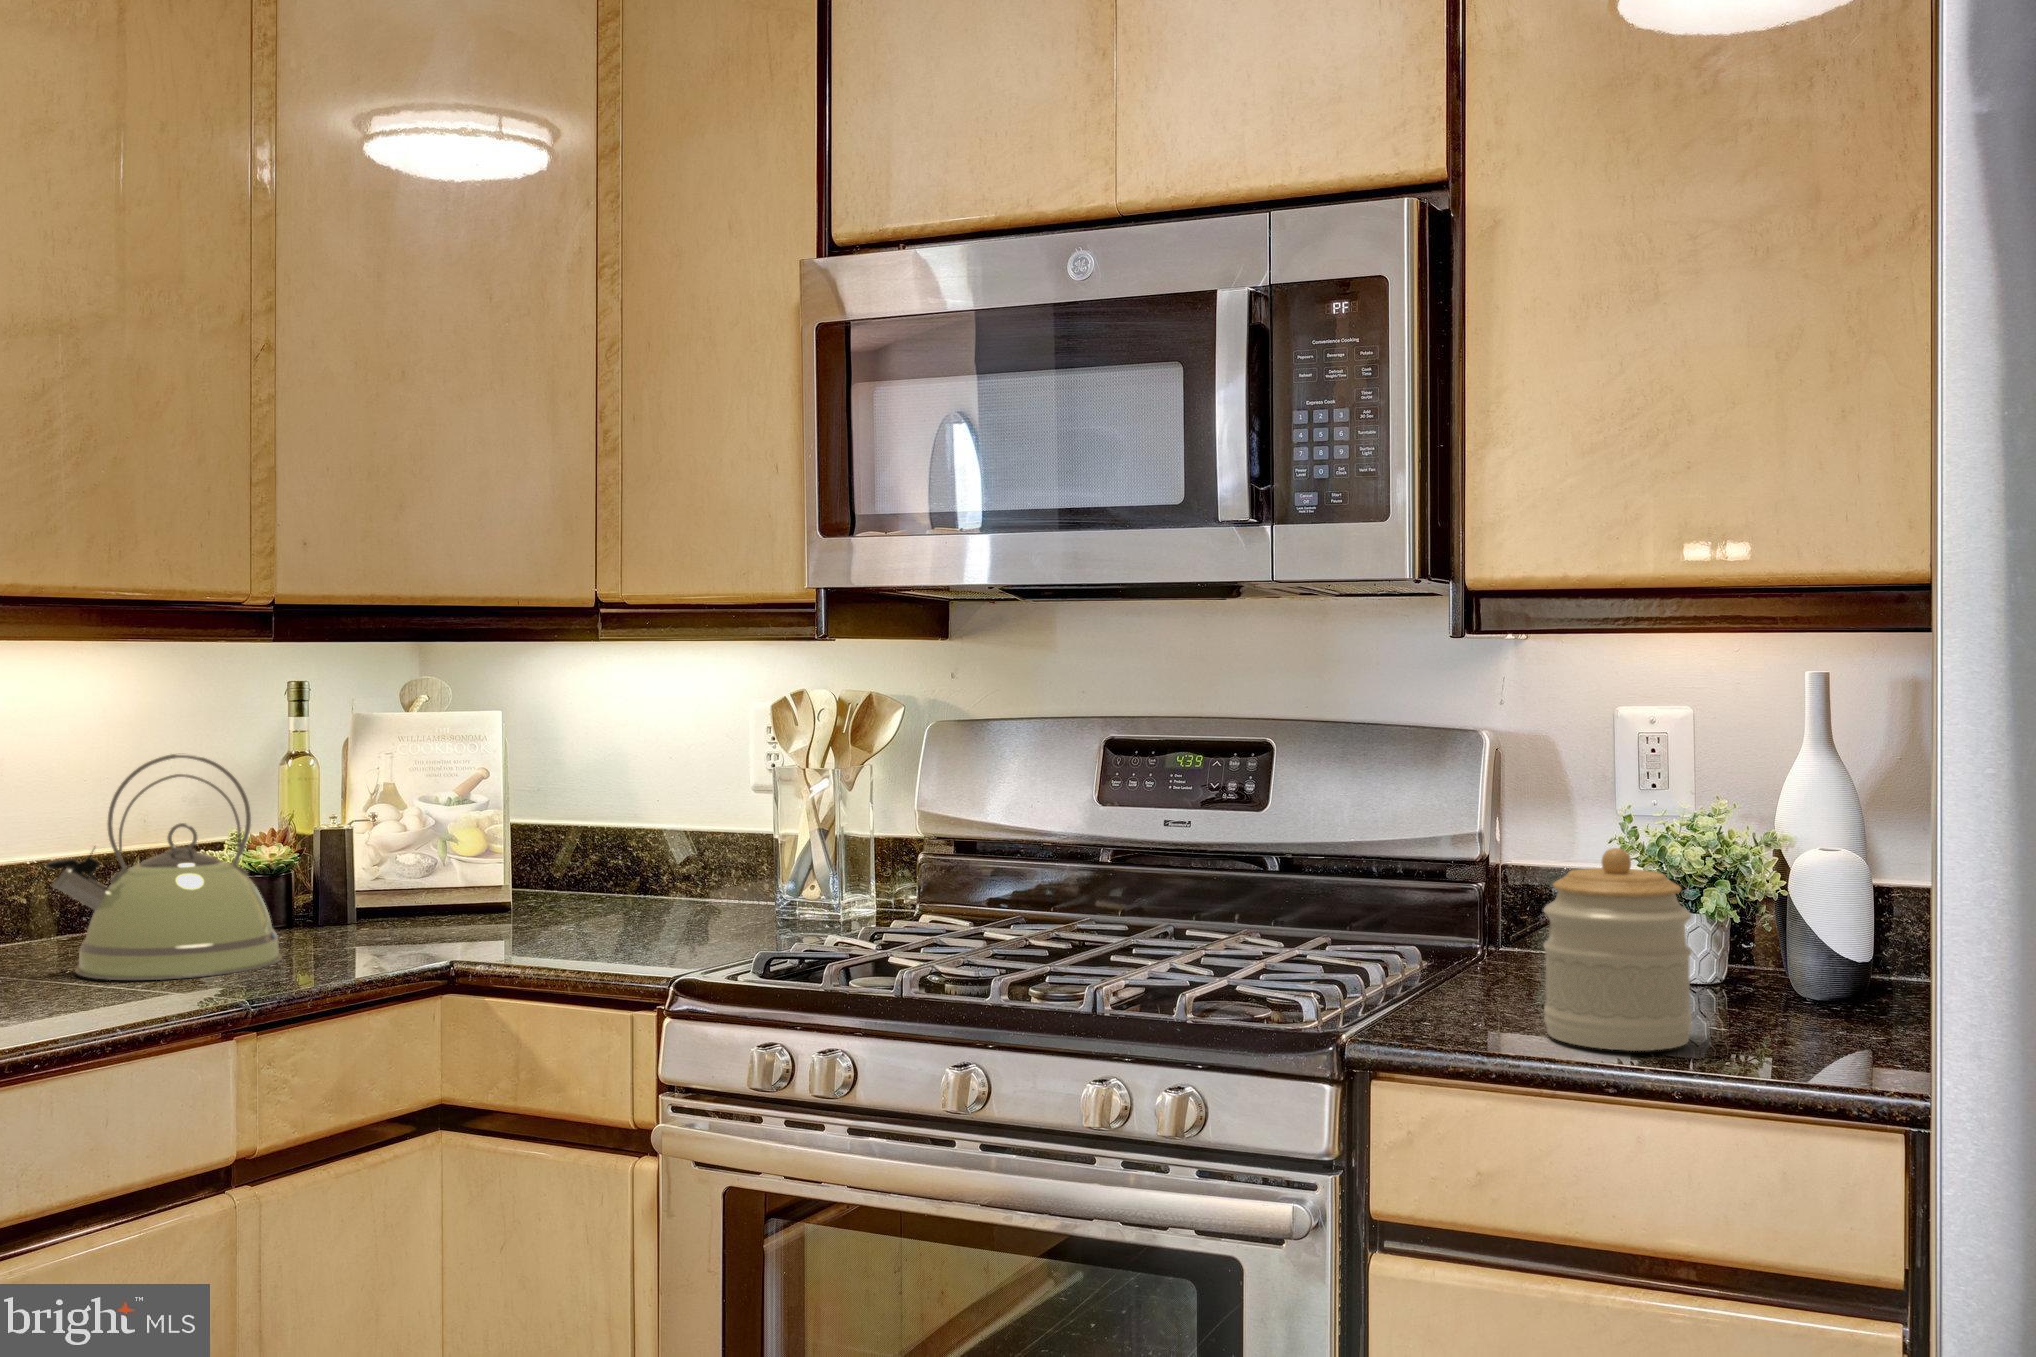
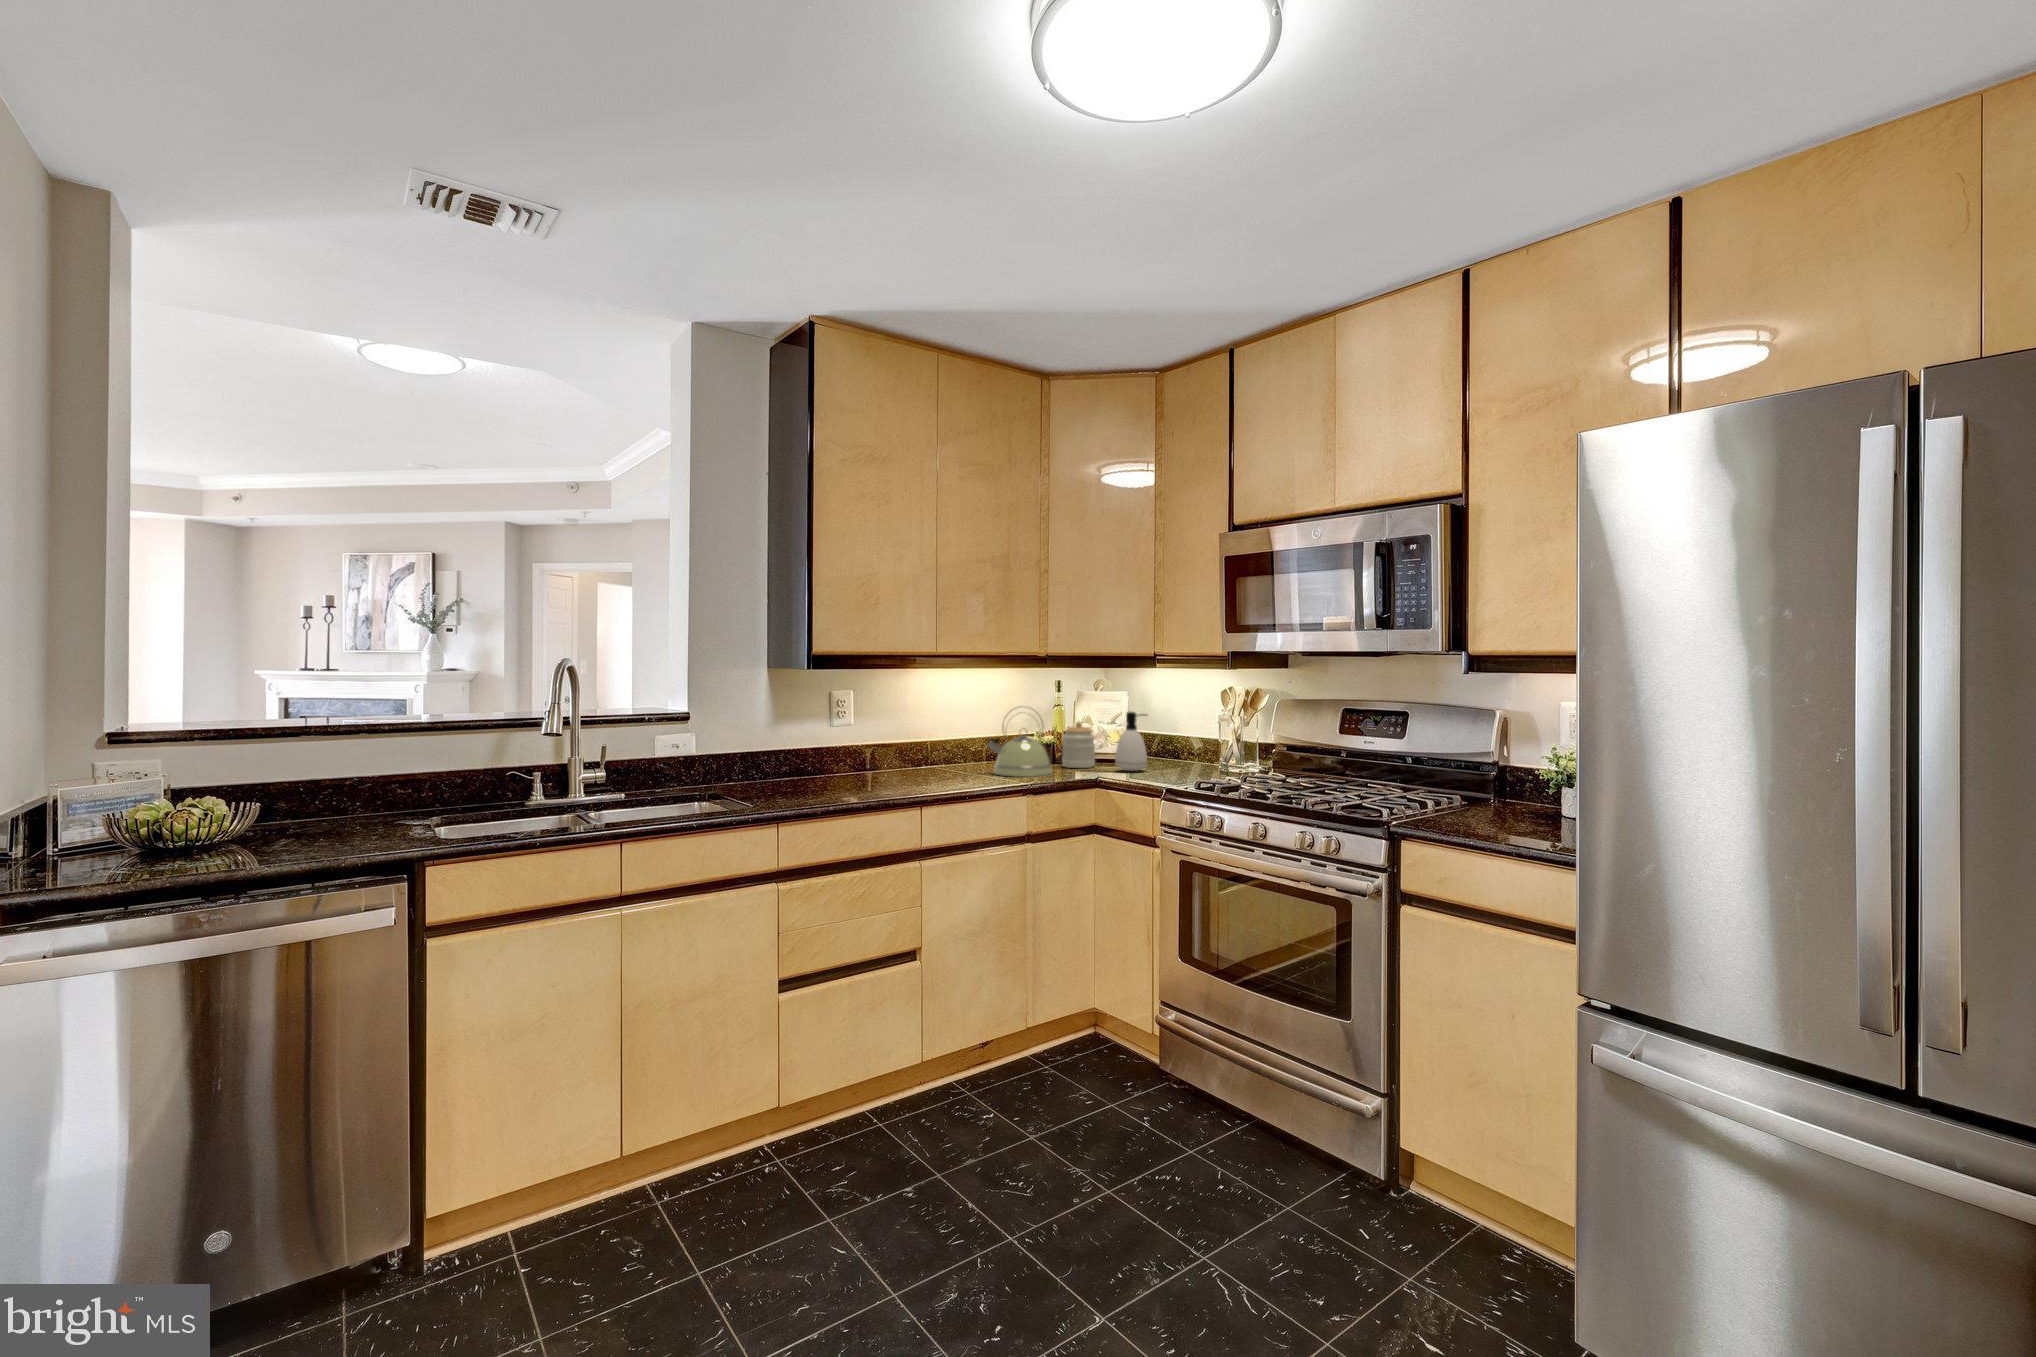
soap dispenser: none [479,763,575,936] -> present [1115,712,1147,771]
jar: present [1543,848,1692,1051] -> present [1062,721,1095,768]

